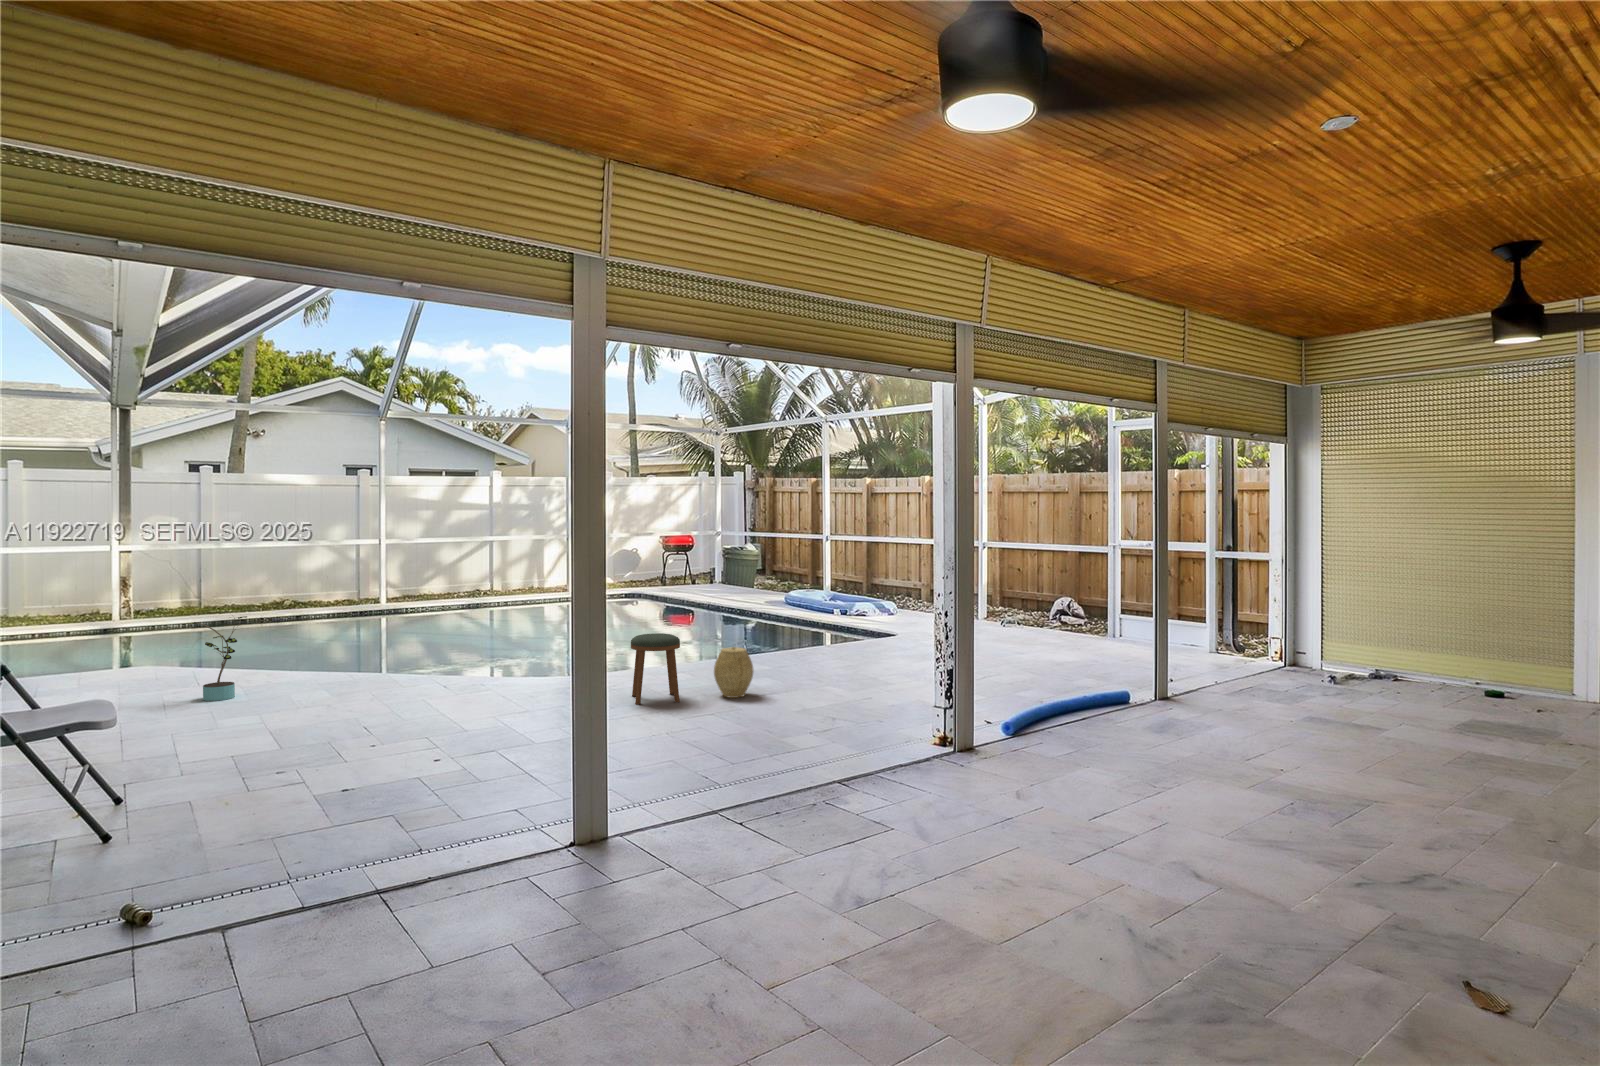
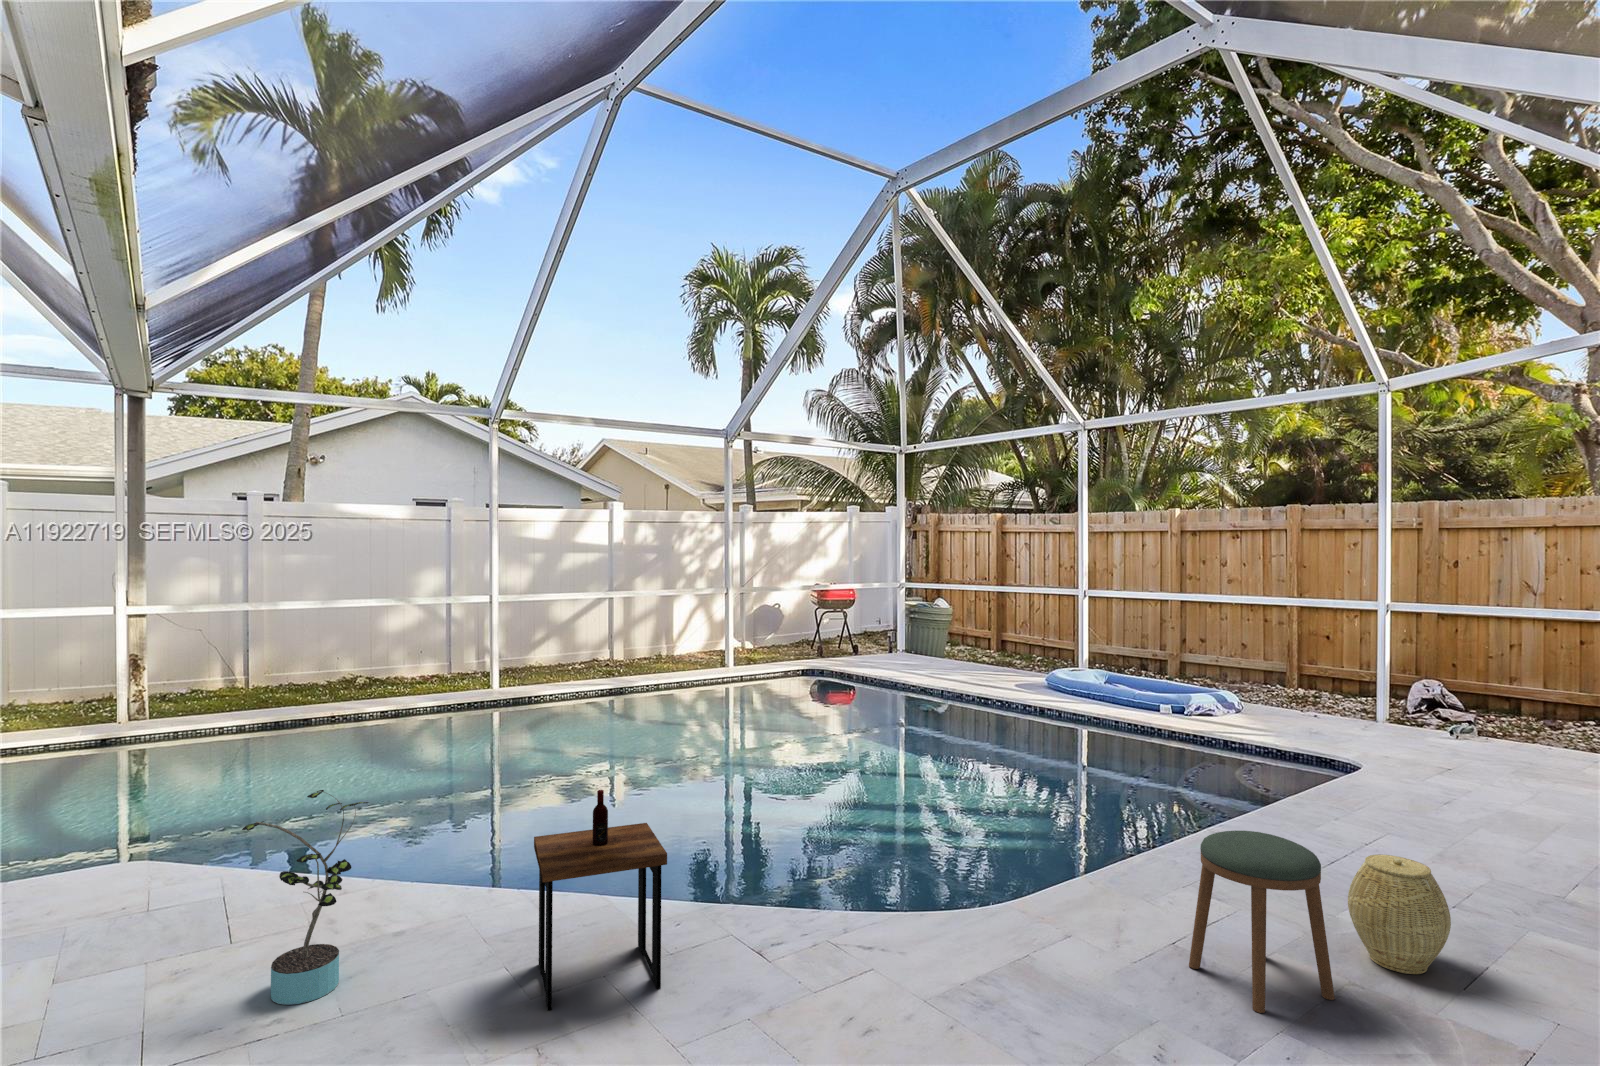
side table: none [320,611,384,703] -> present [534,790,667,1011]

